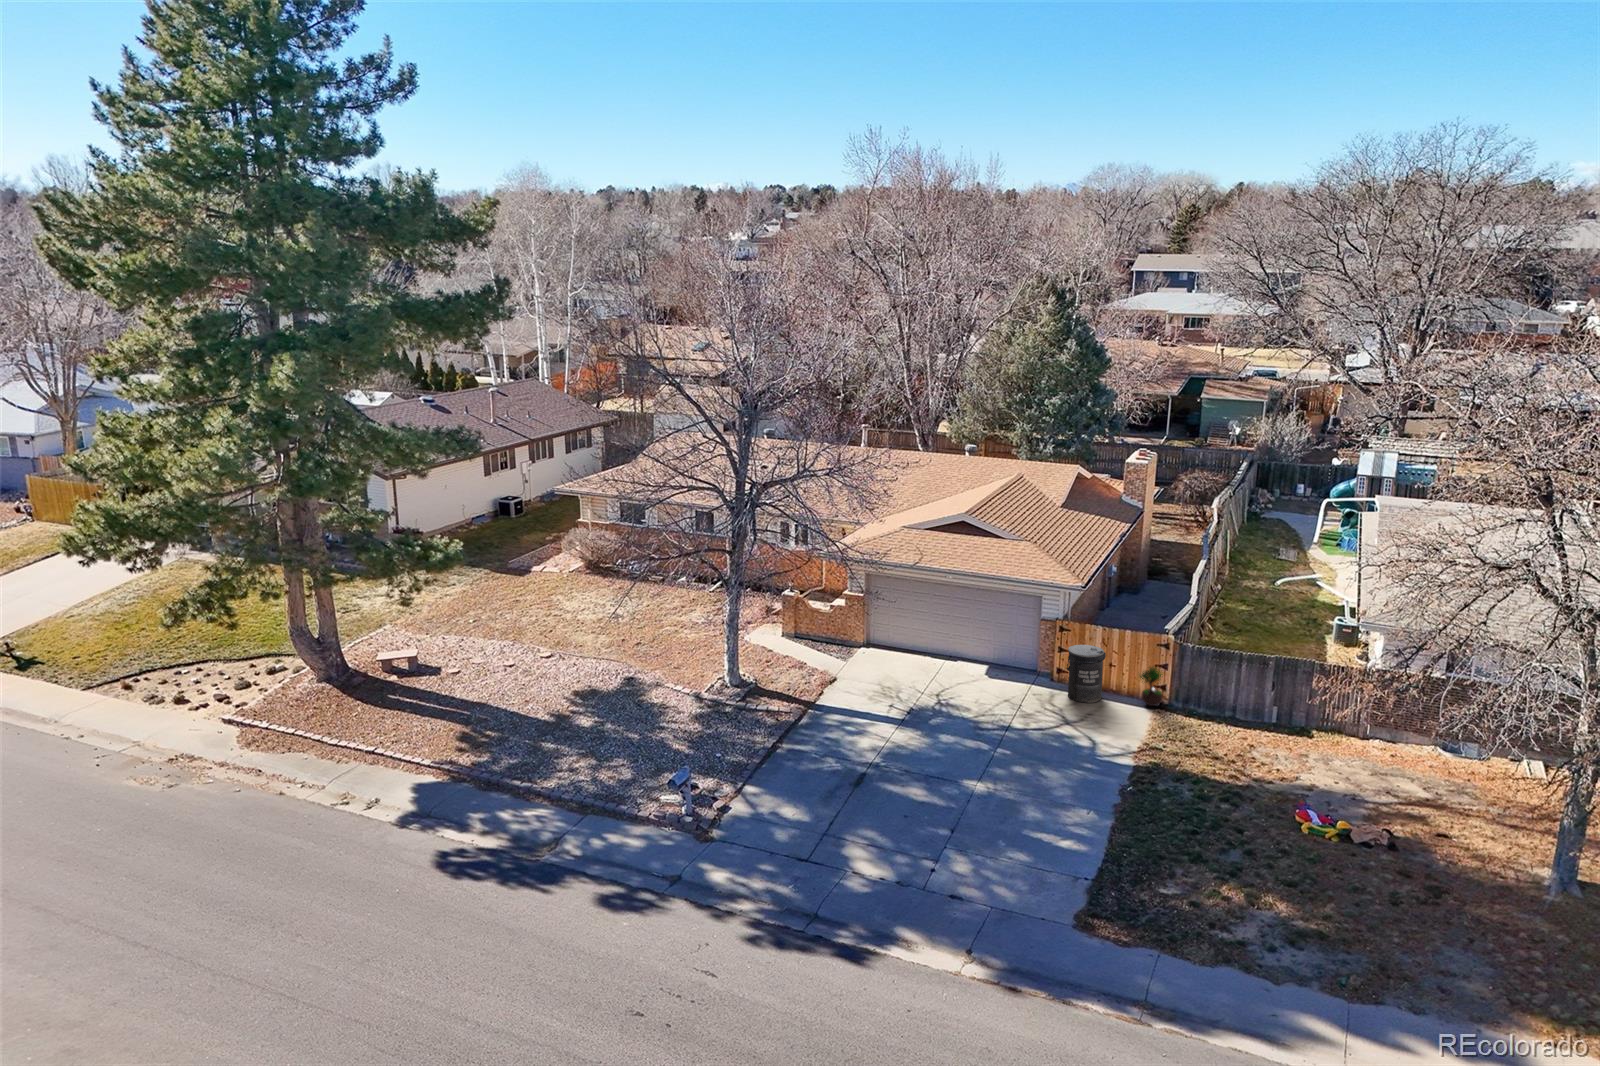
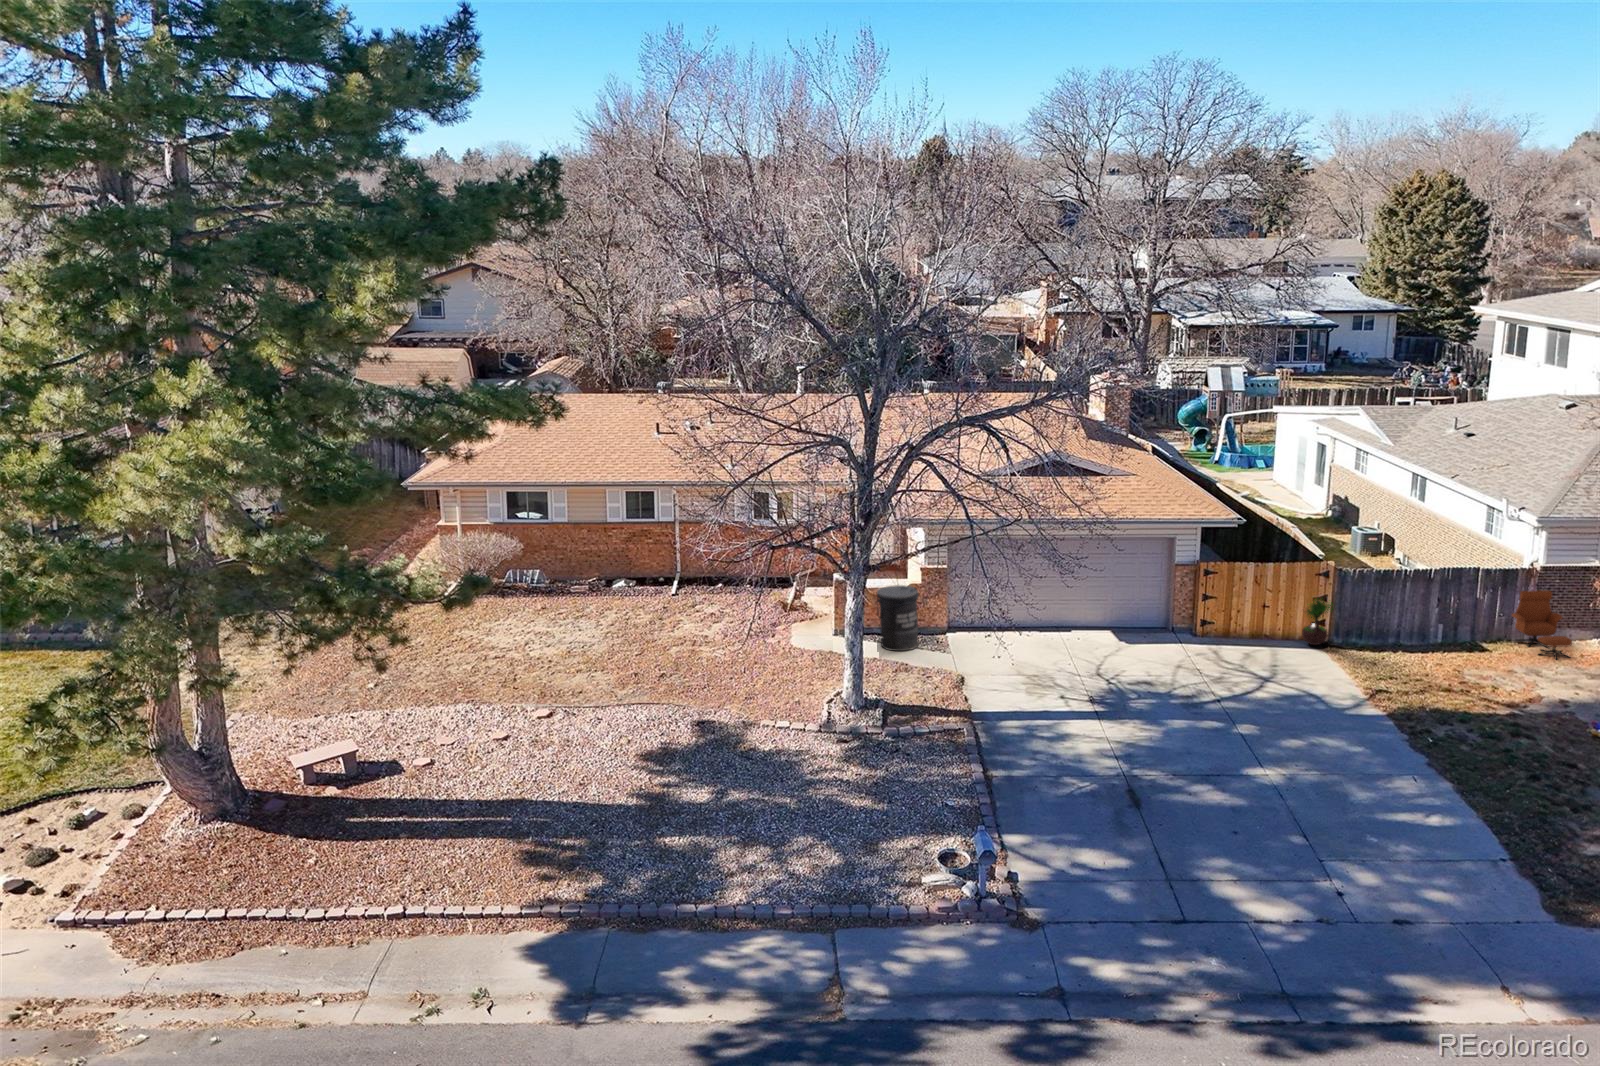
trash can: present [1067,645,1106,703] -> present [877,585,919,651]
lounge chair: none [1332,690,1379,755] -> present [1512,590,1572,659]

